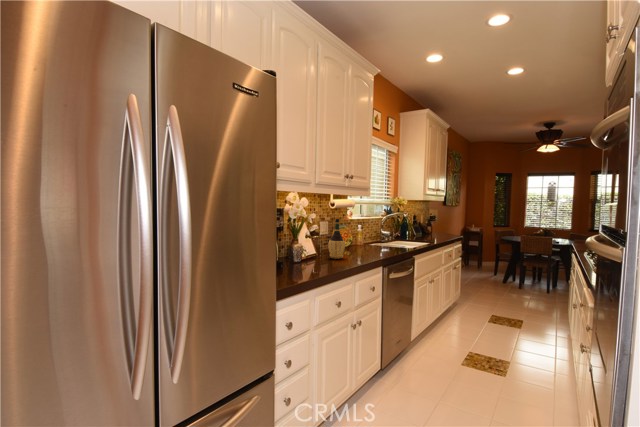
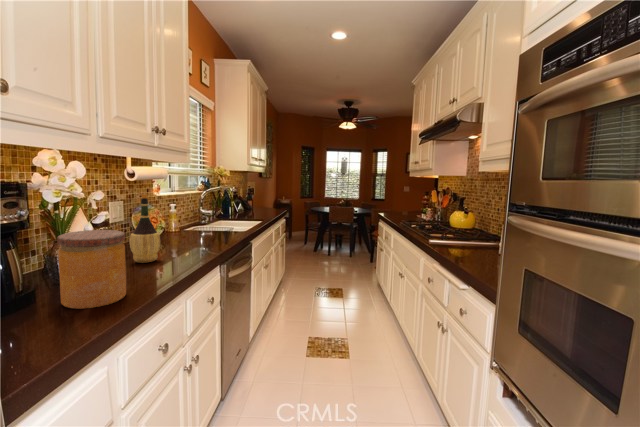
jar: none [293,234,323,273] -> present [57,230,126,309]

